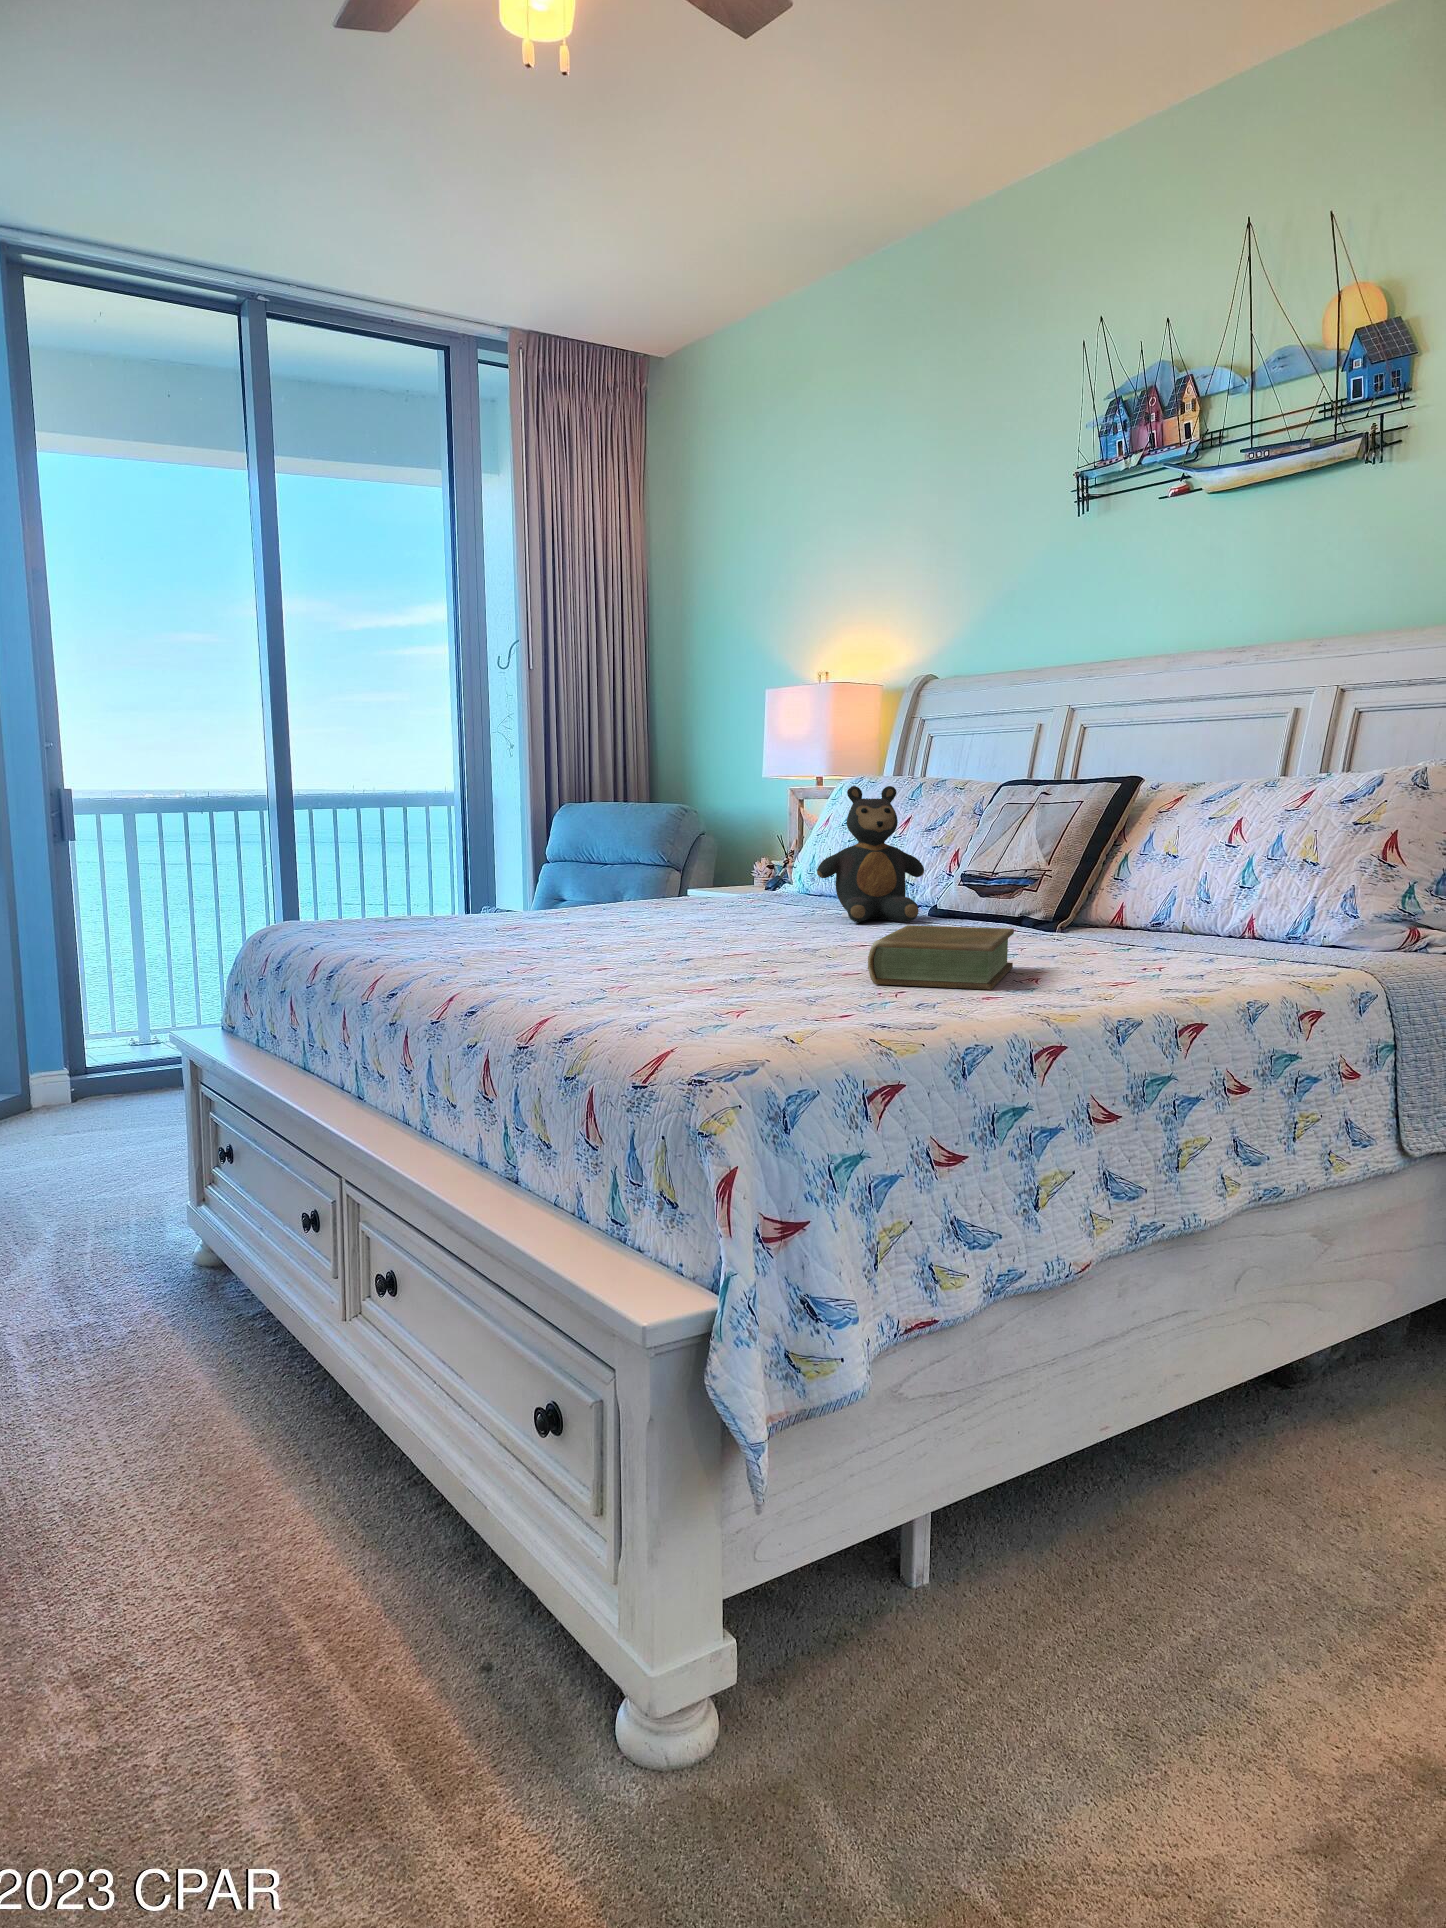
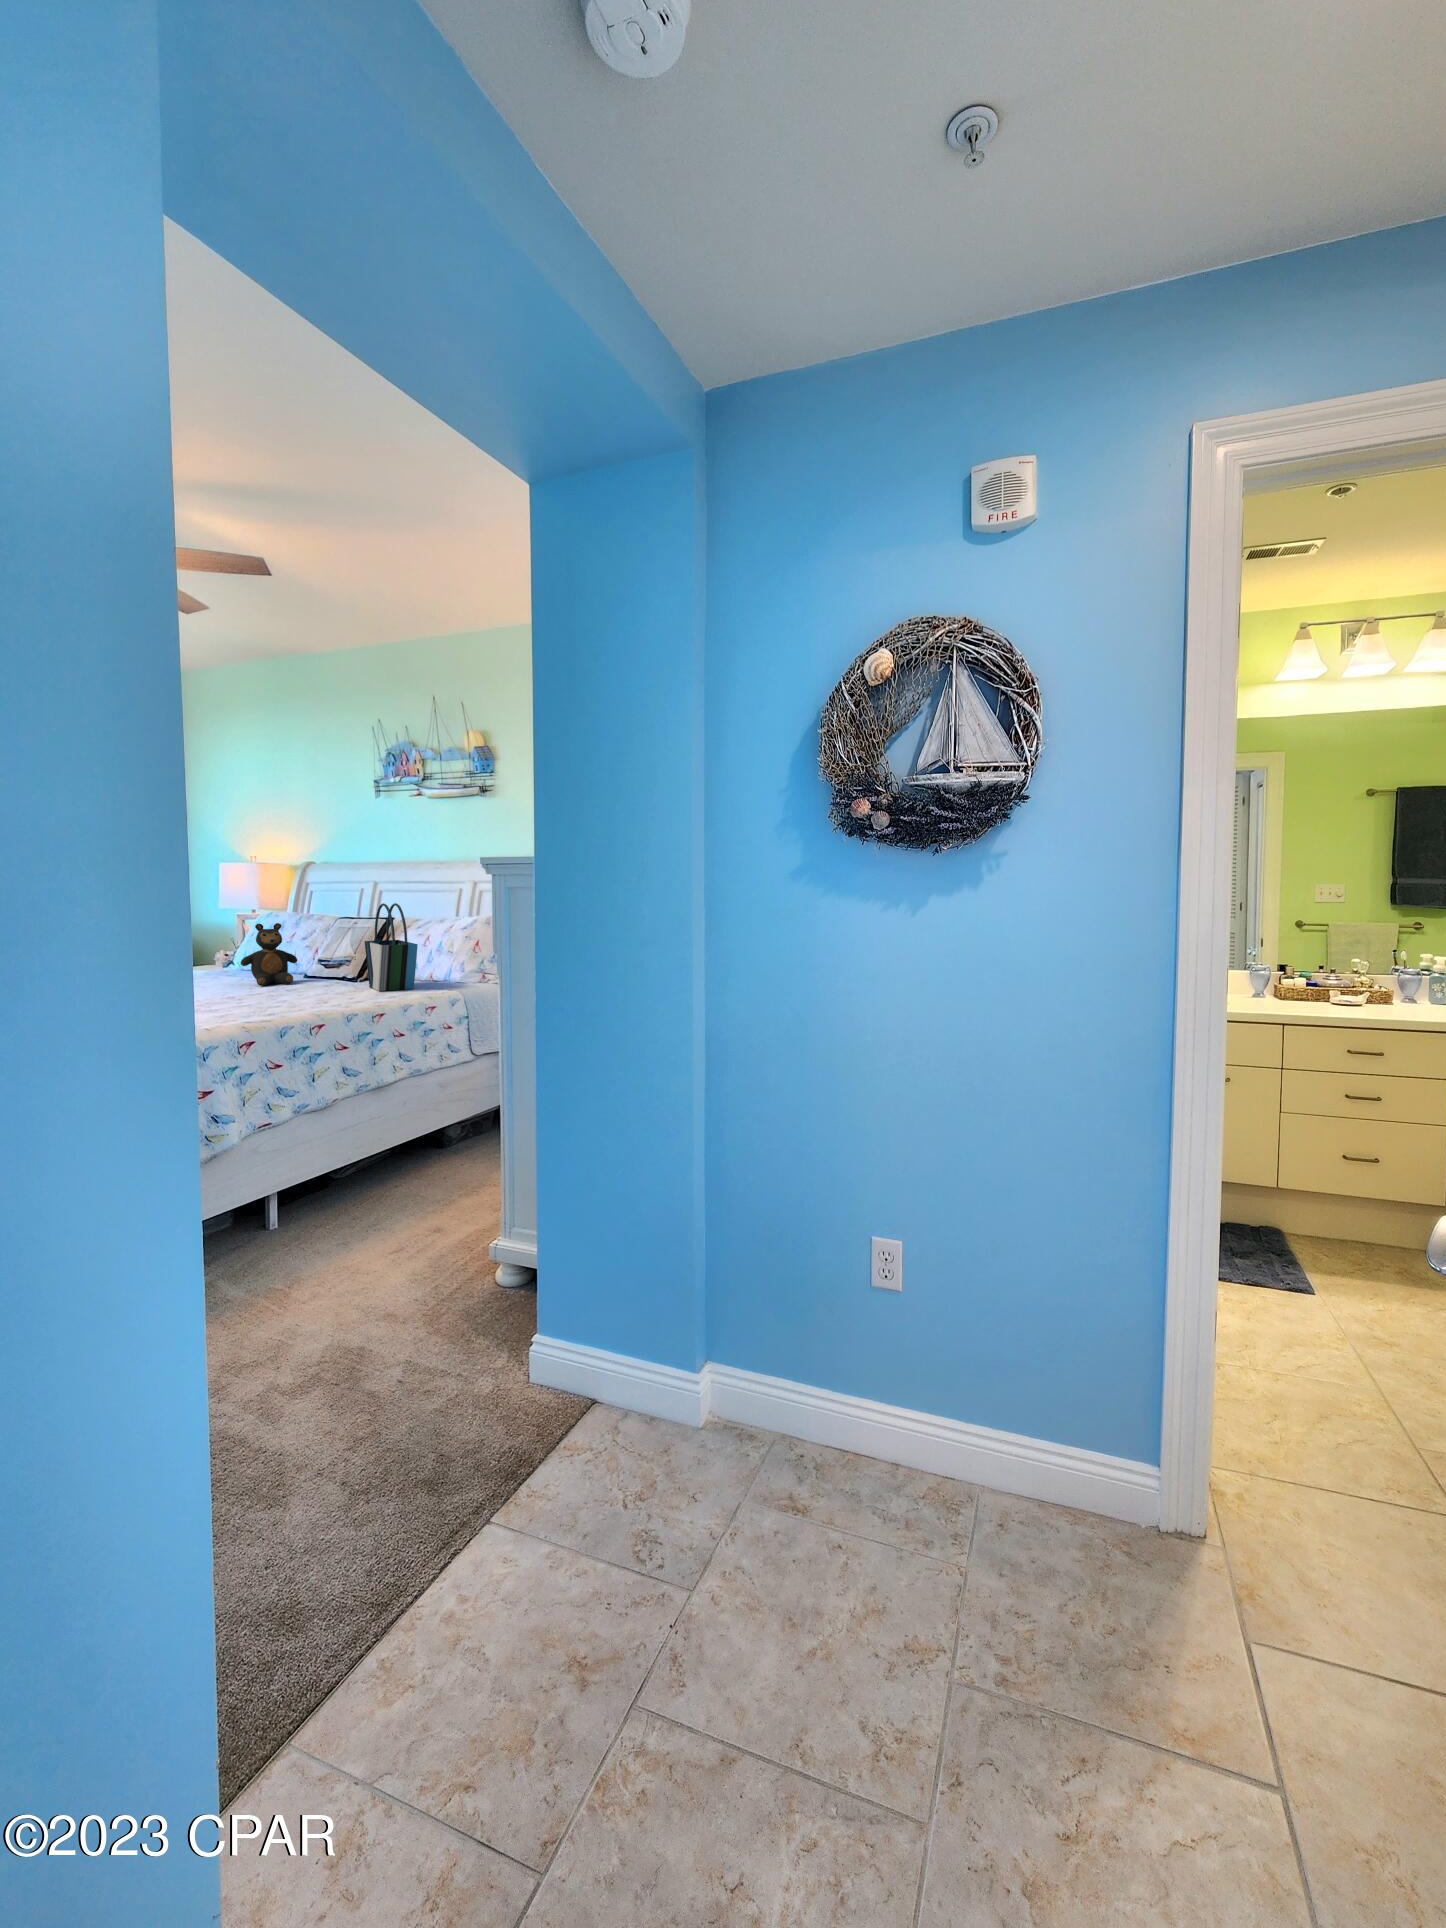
tote bag: none [1088,725,1252,953] -> present [365,903,418,991]
book: present [868,925,1014,990] -> none [251,986,320,1011]

